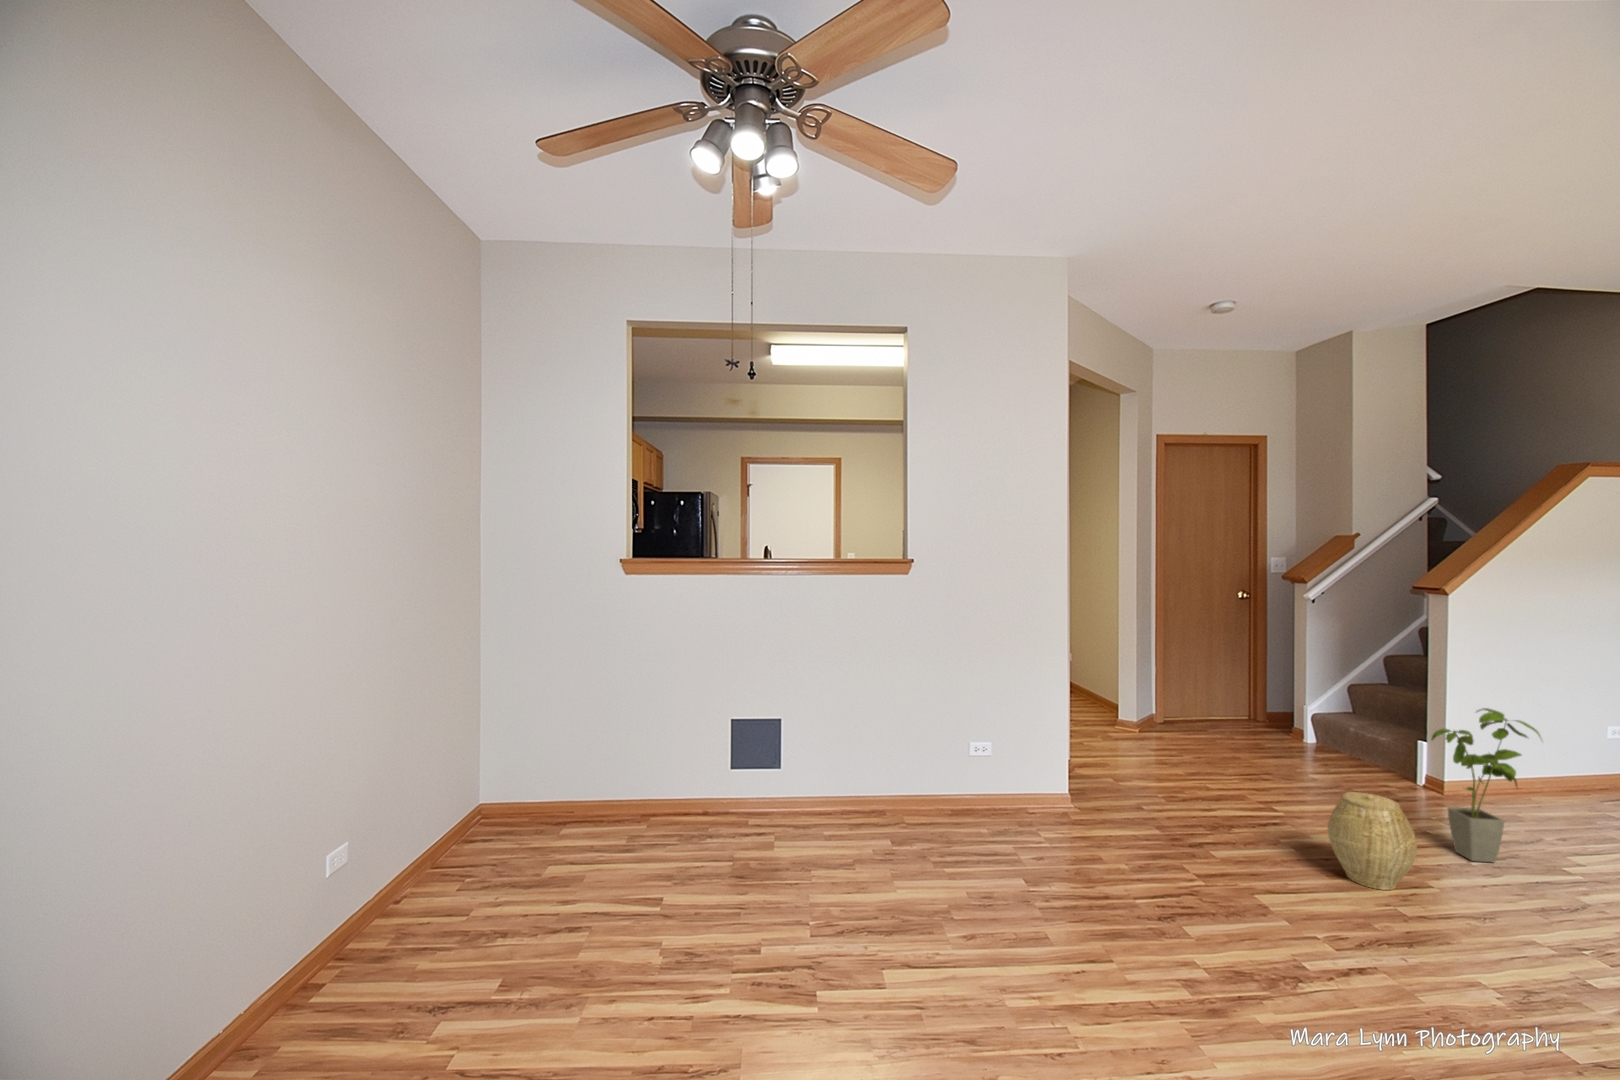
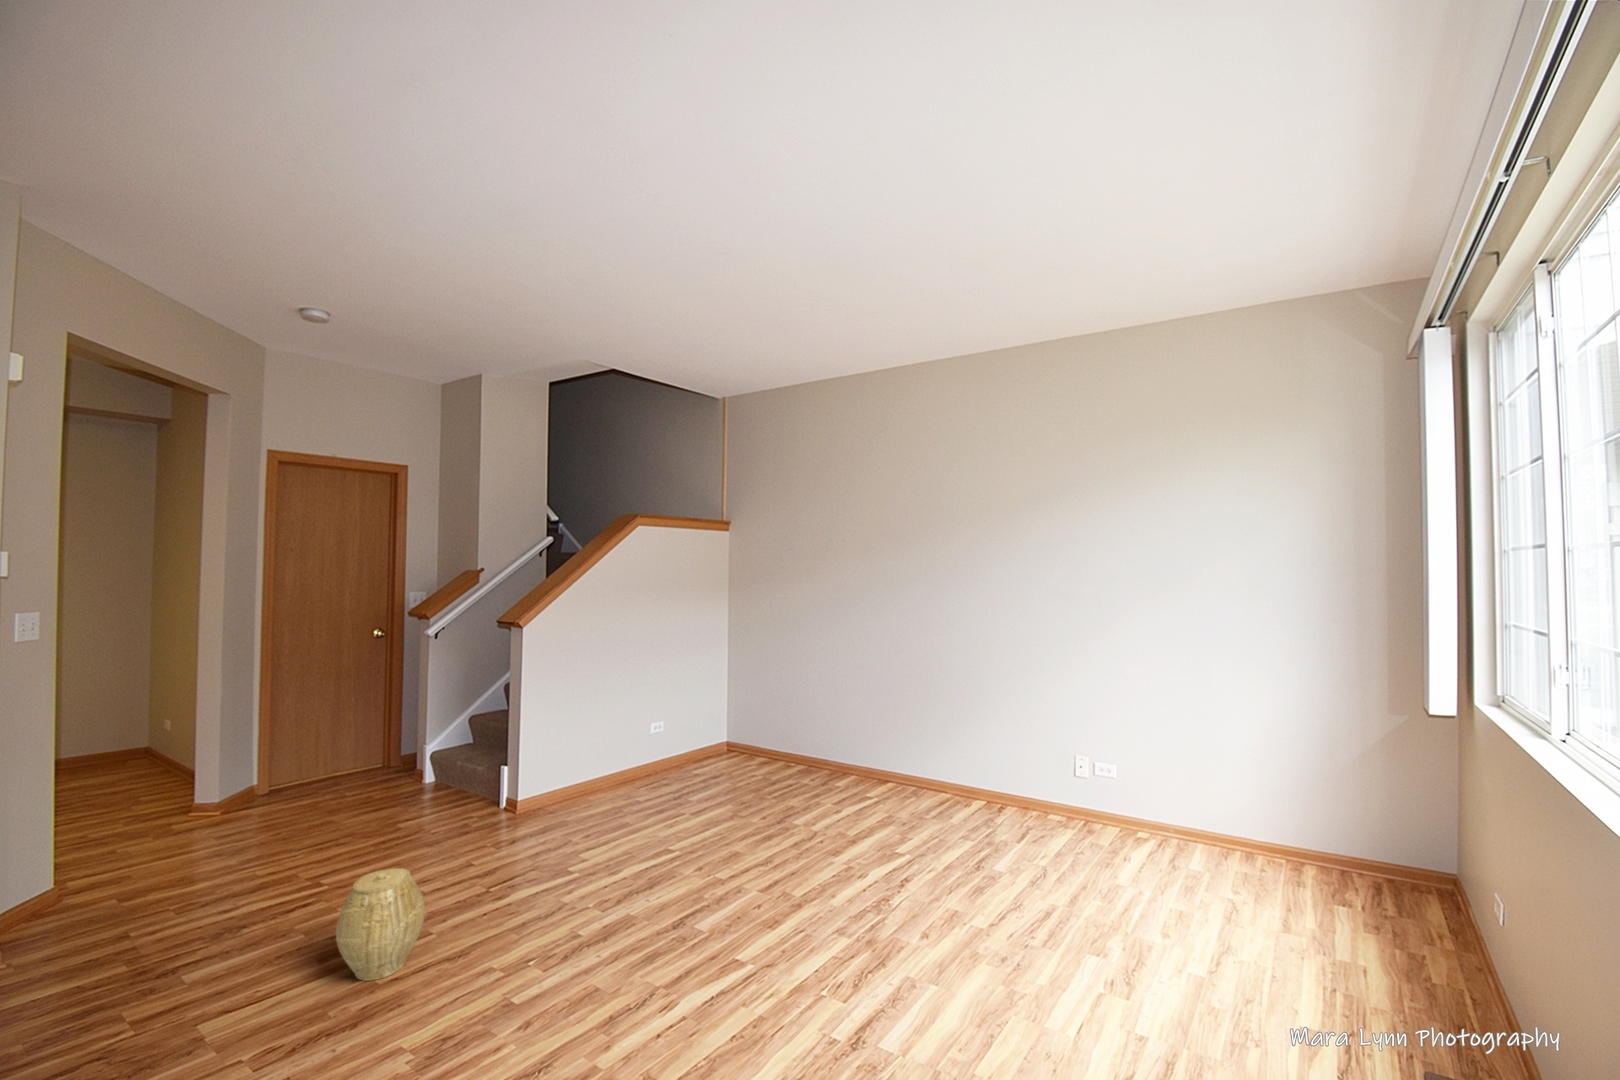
house plant: present [1432,708,1540,862] -> none [471,742,549,890]

